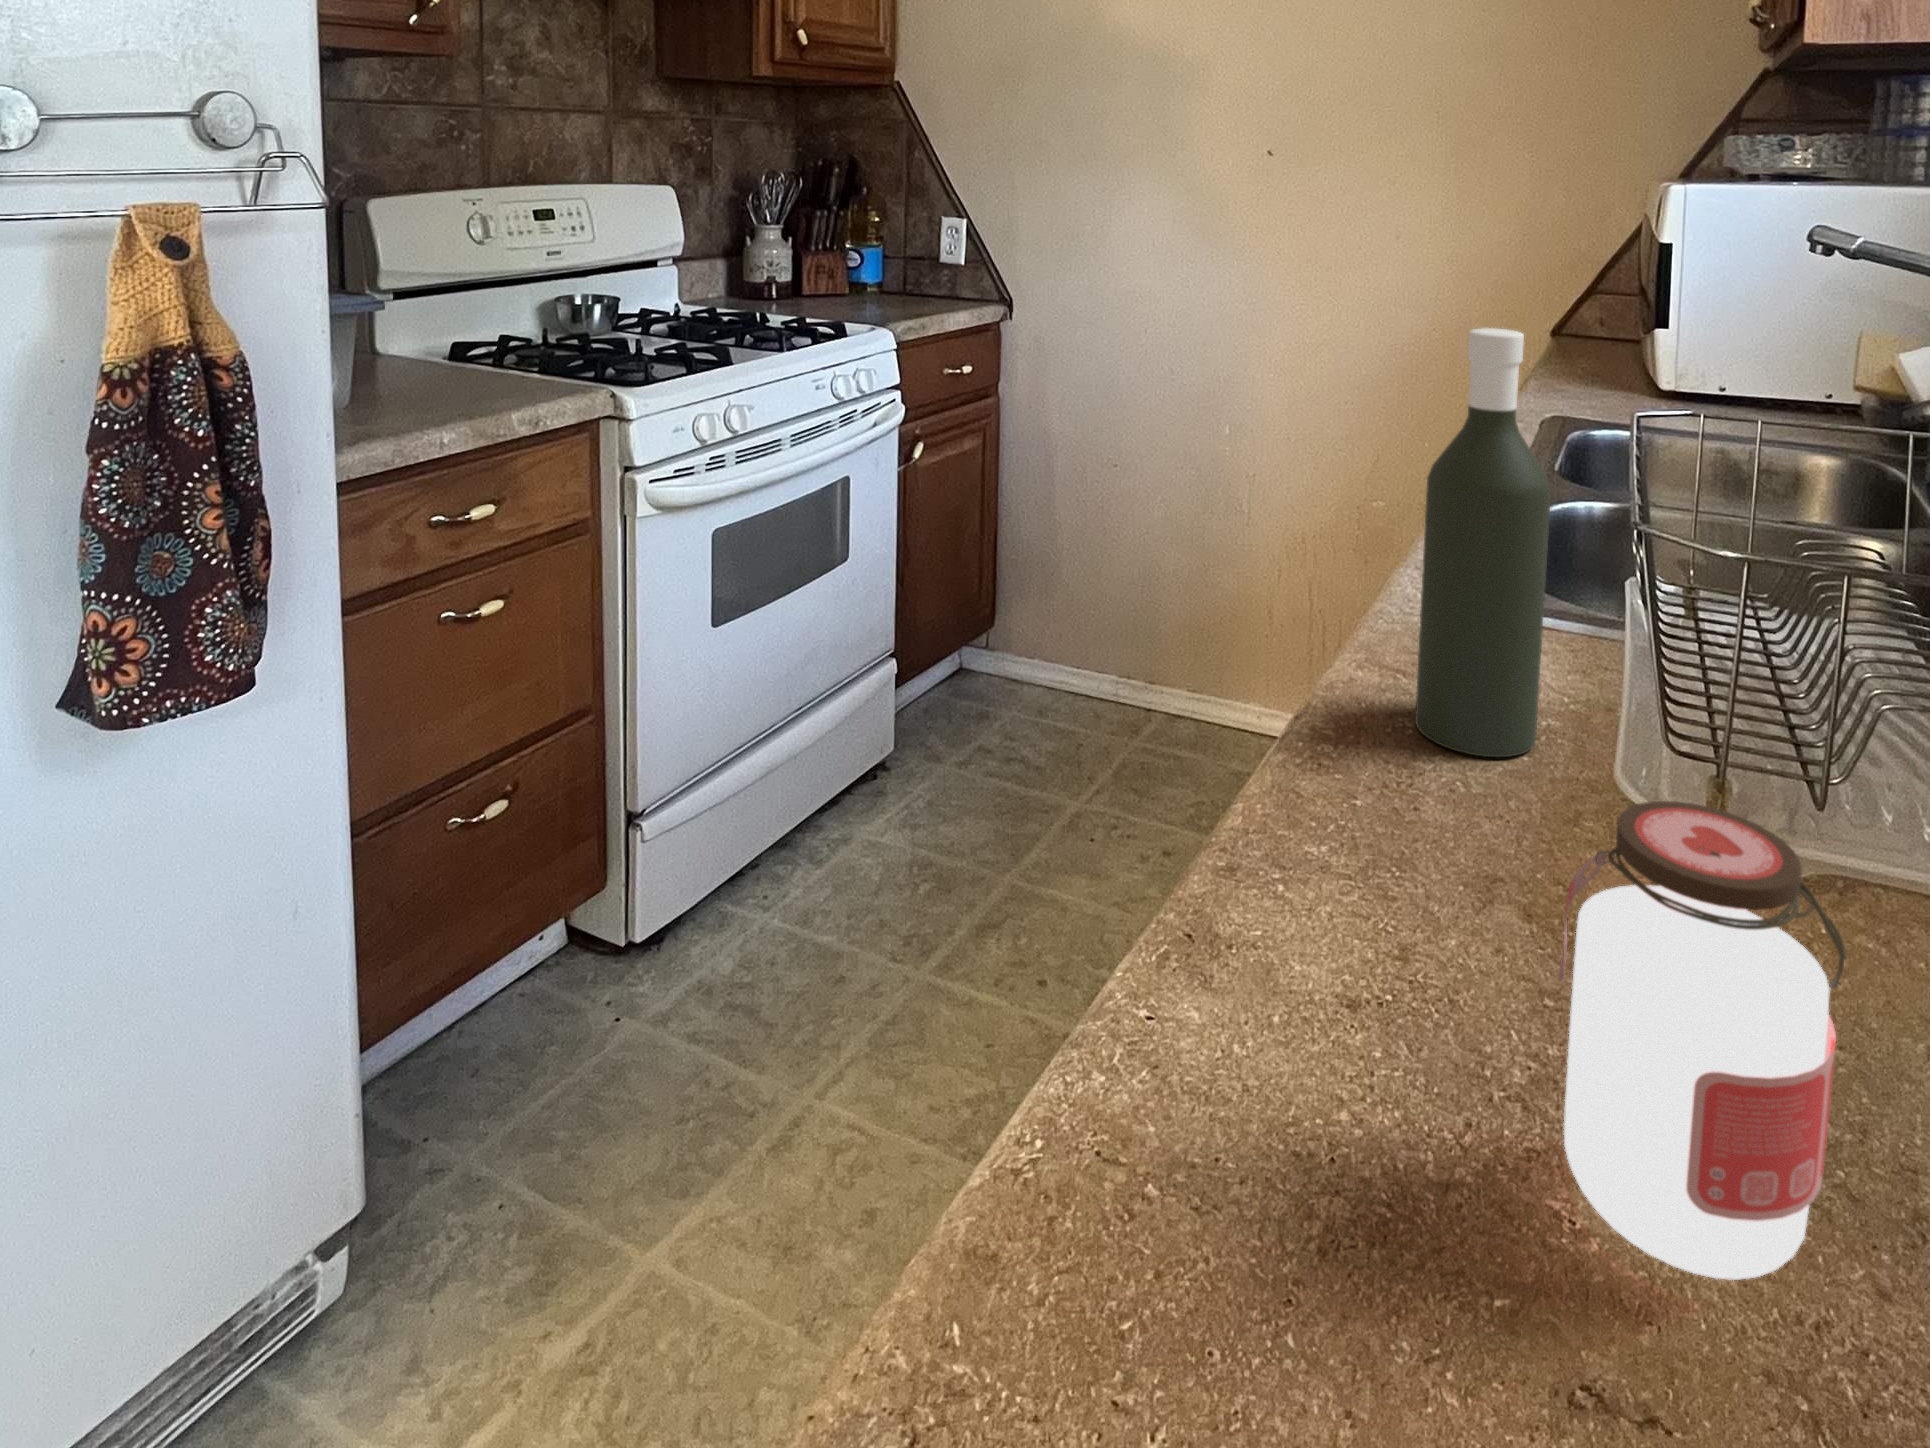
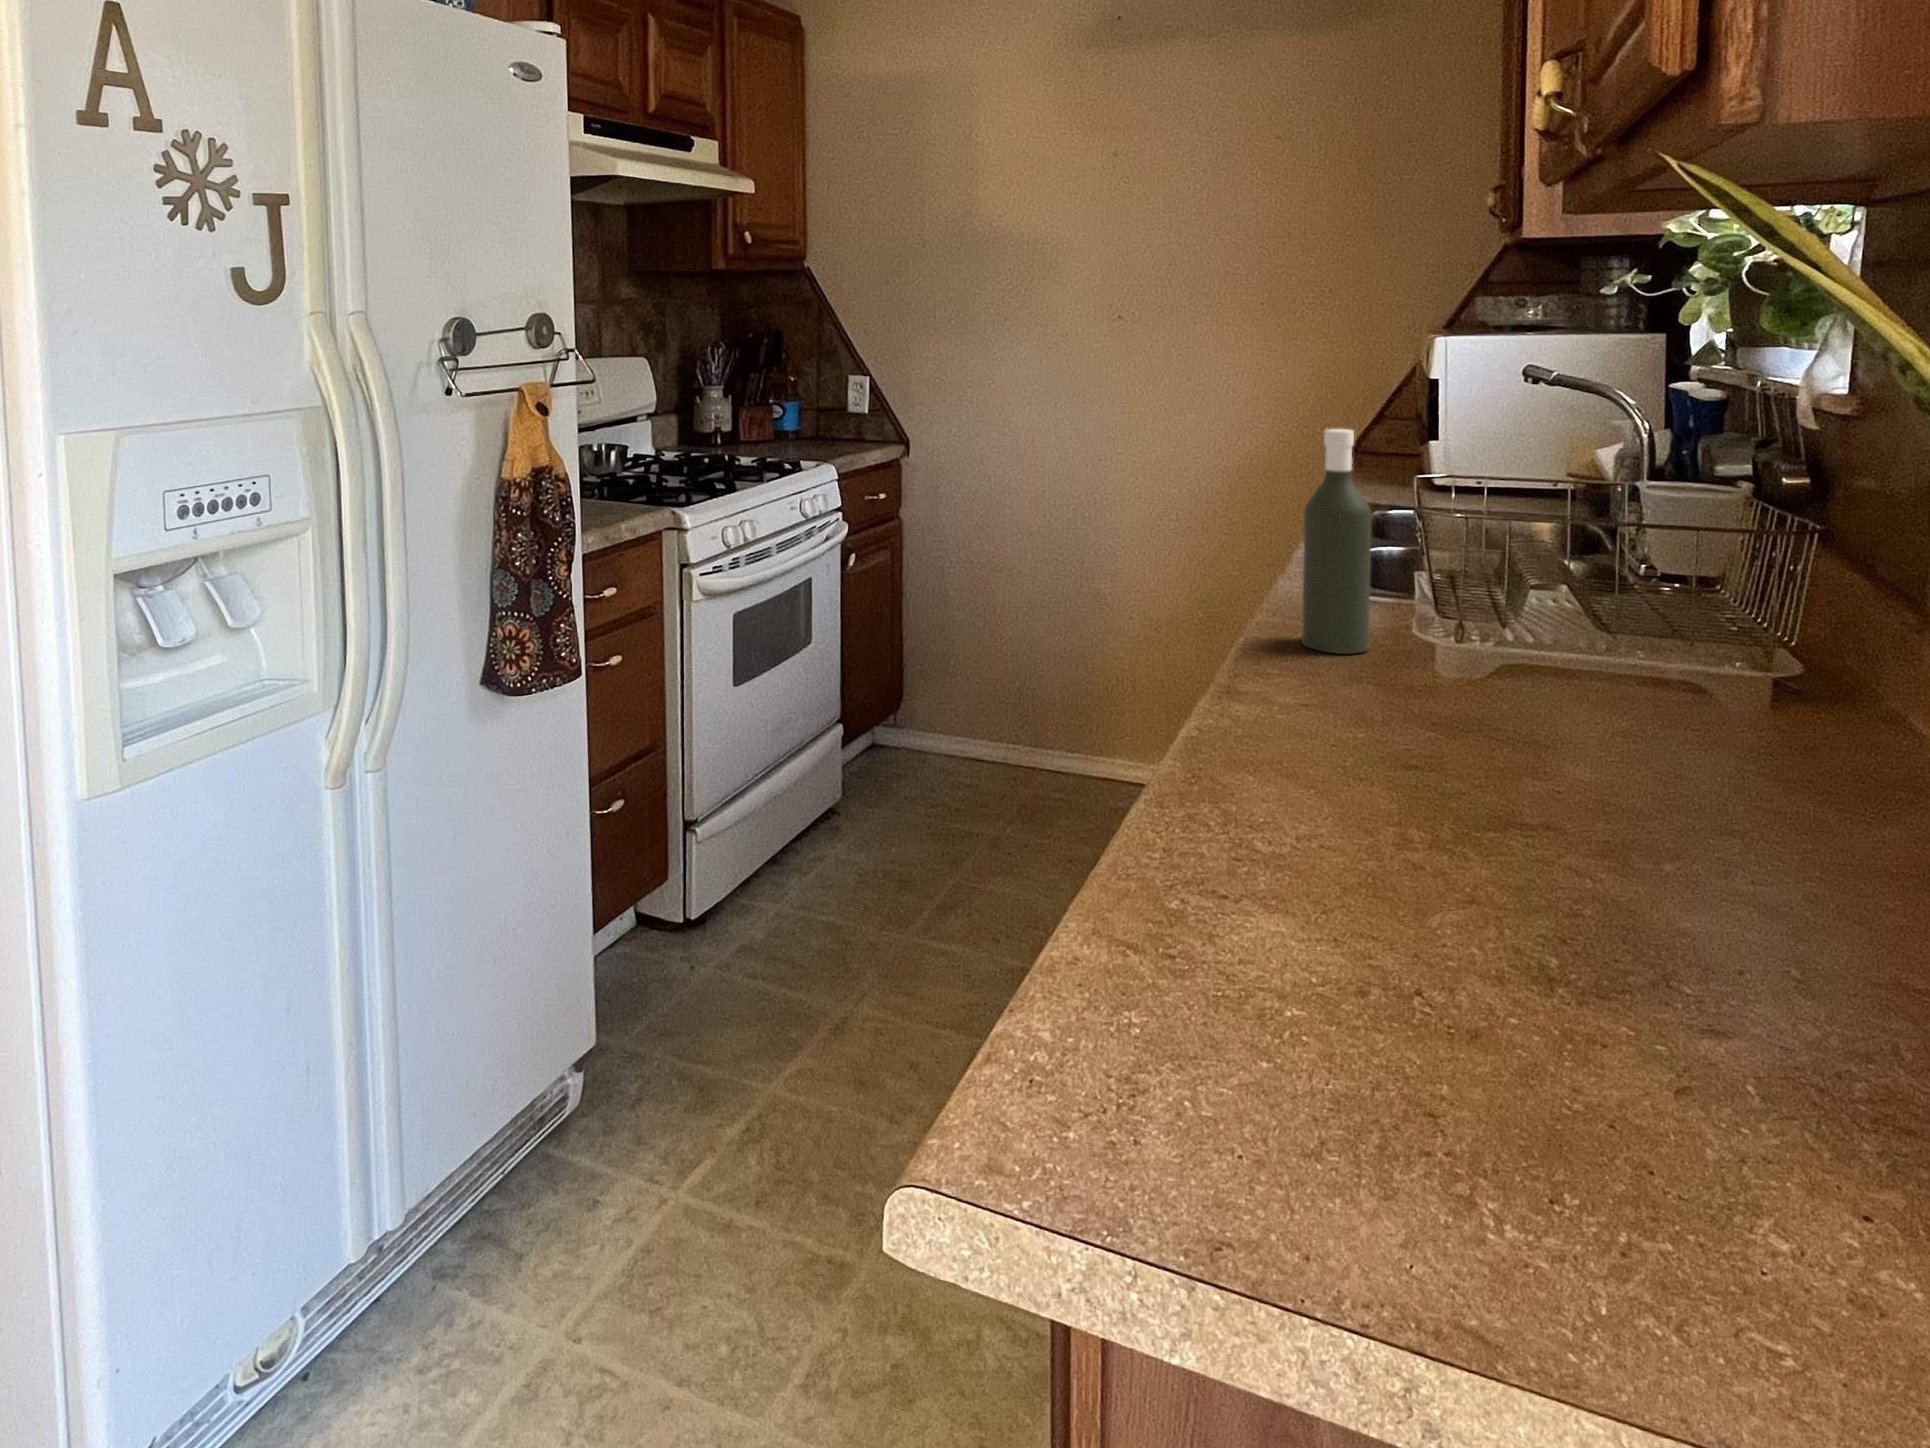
jar: present [1559,801,1847,1280] -> none [1394,601,1499,769]

